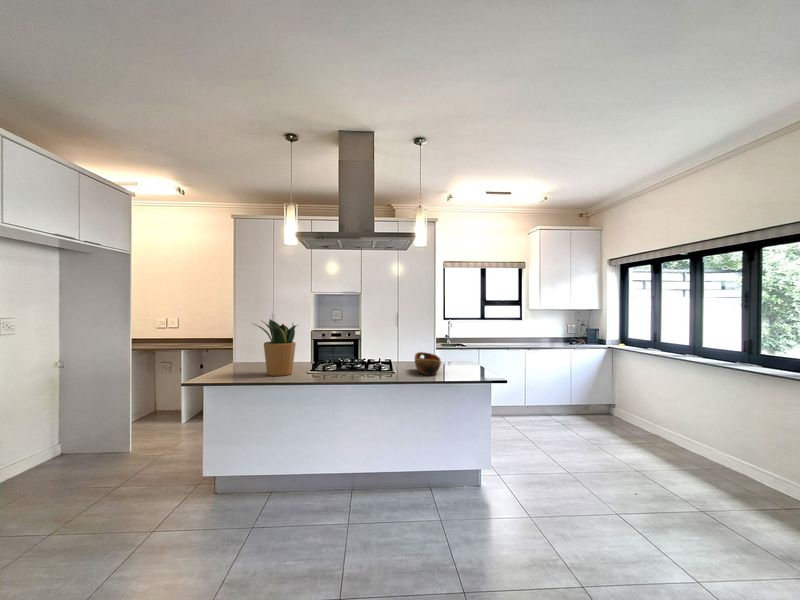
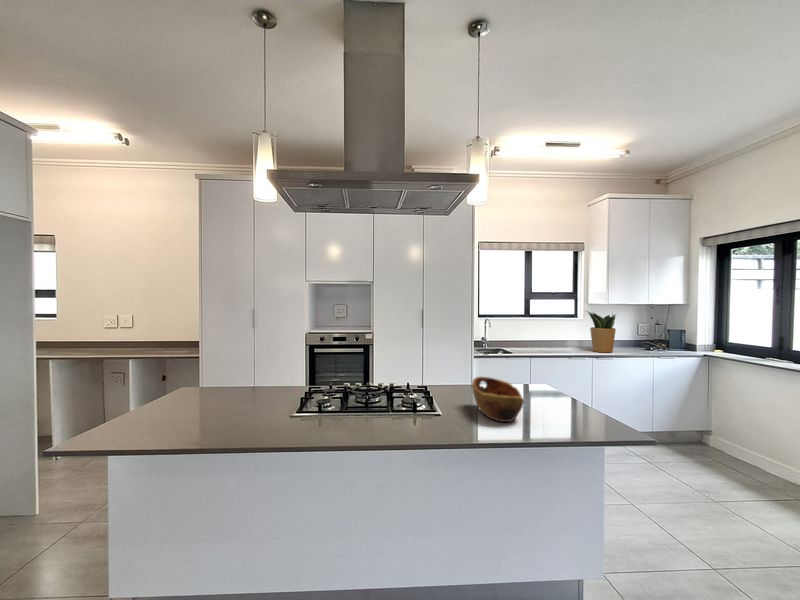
potted plant: present [254,319,297,376] -> present [588,312,616,353]

